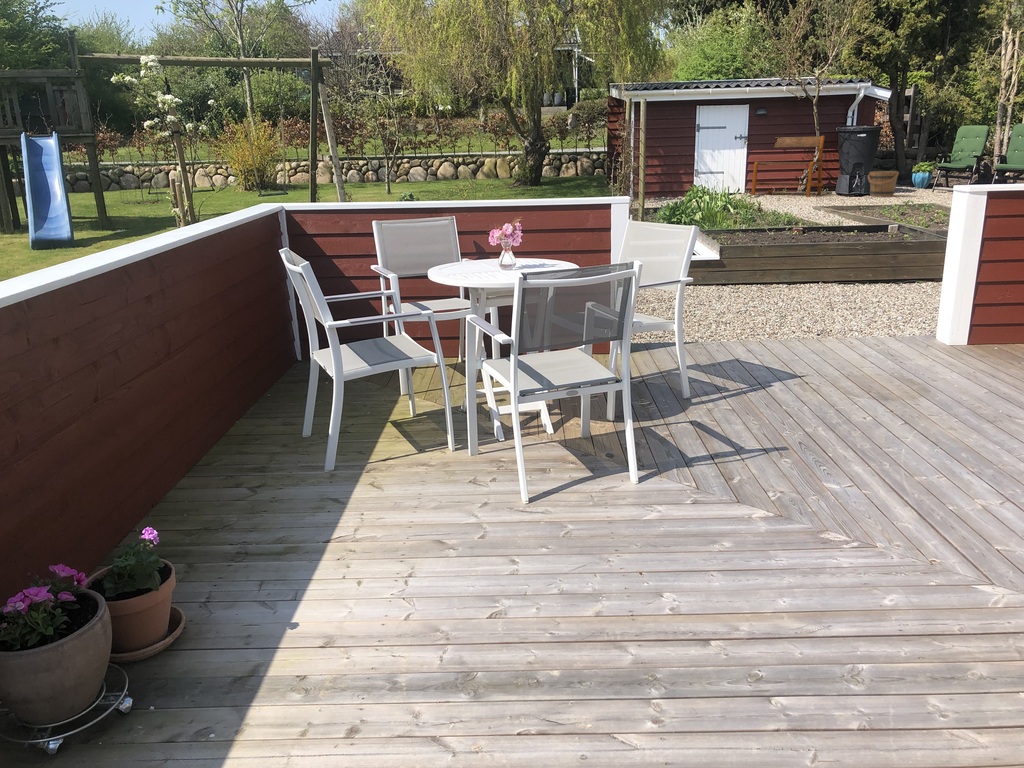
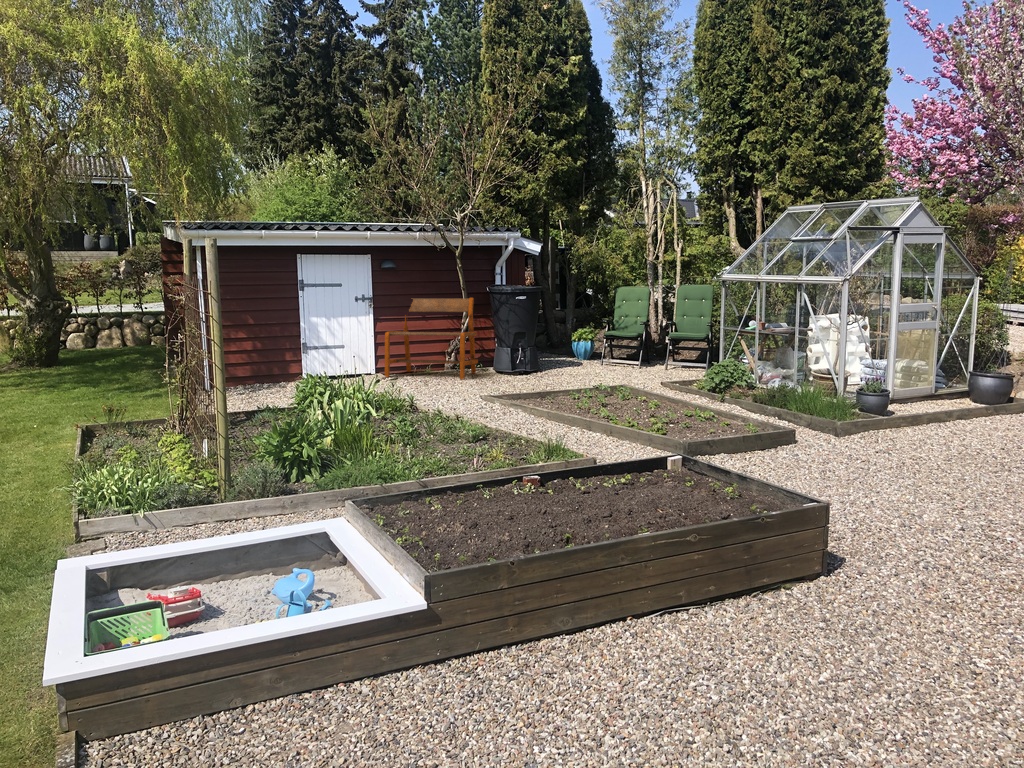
bucket: present [868,171,899,197] -> none [534,344,572,378]

